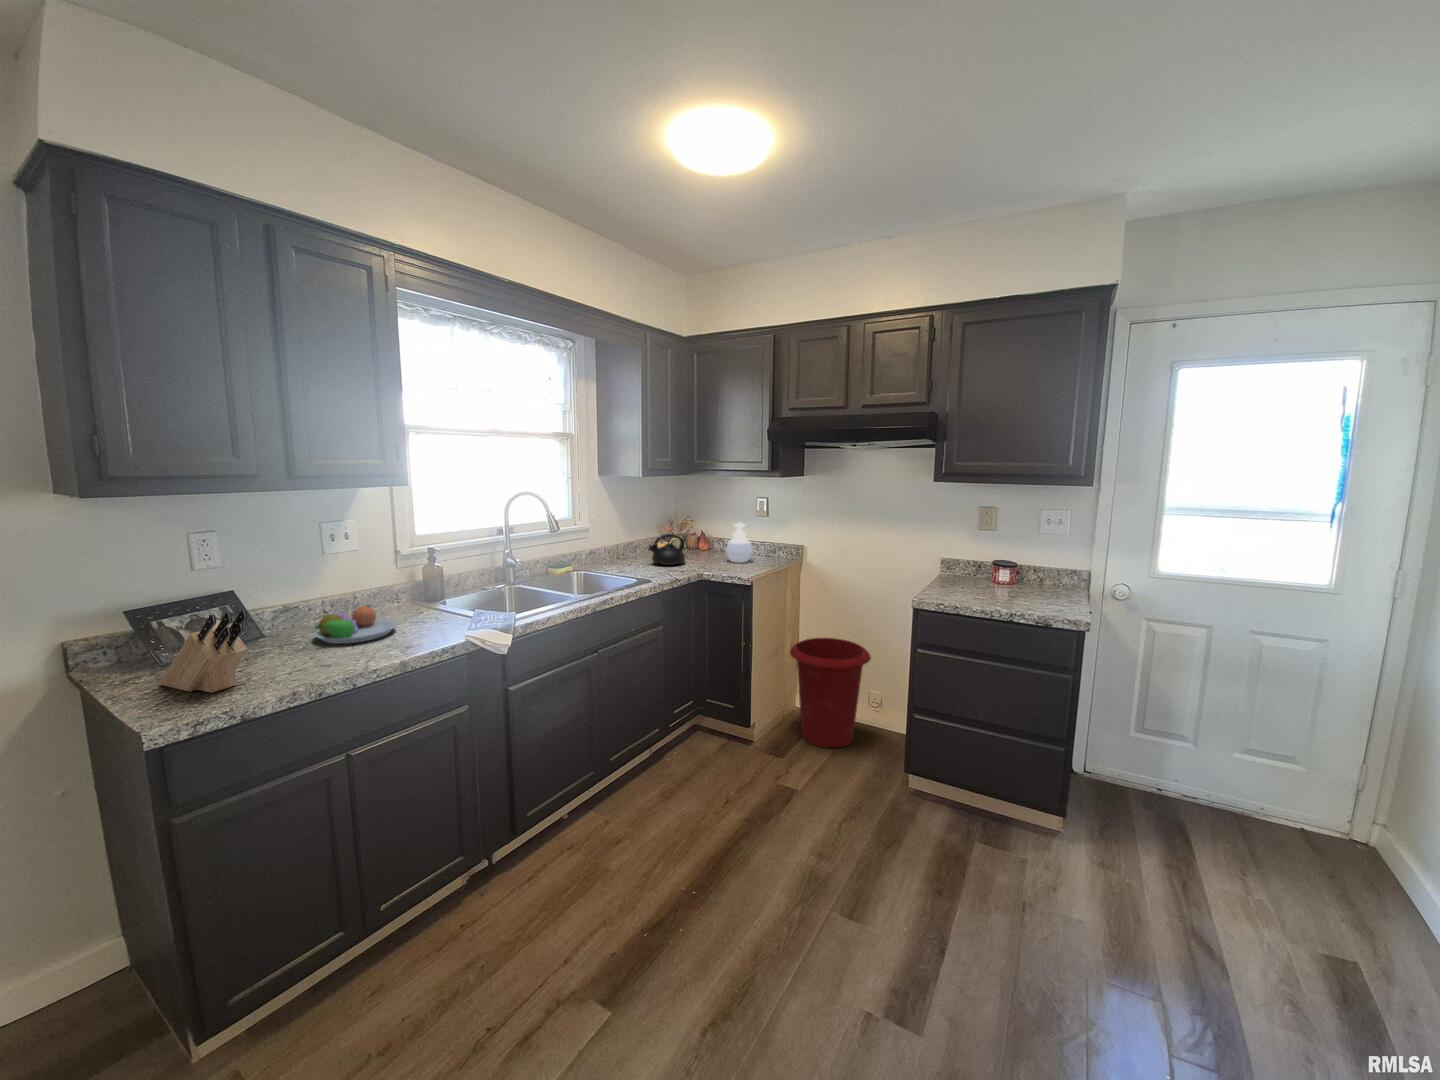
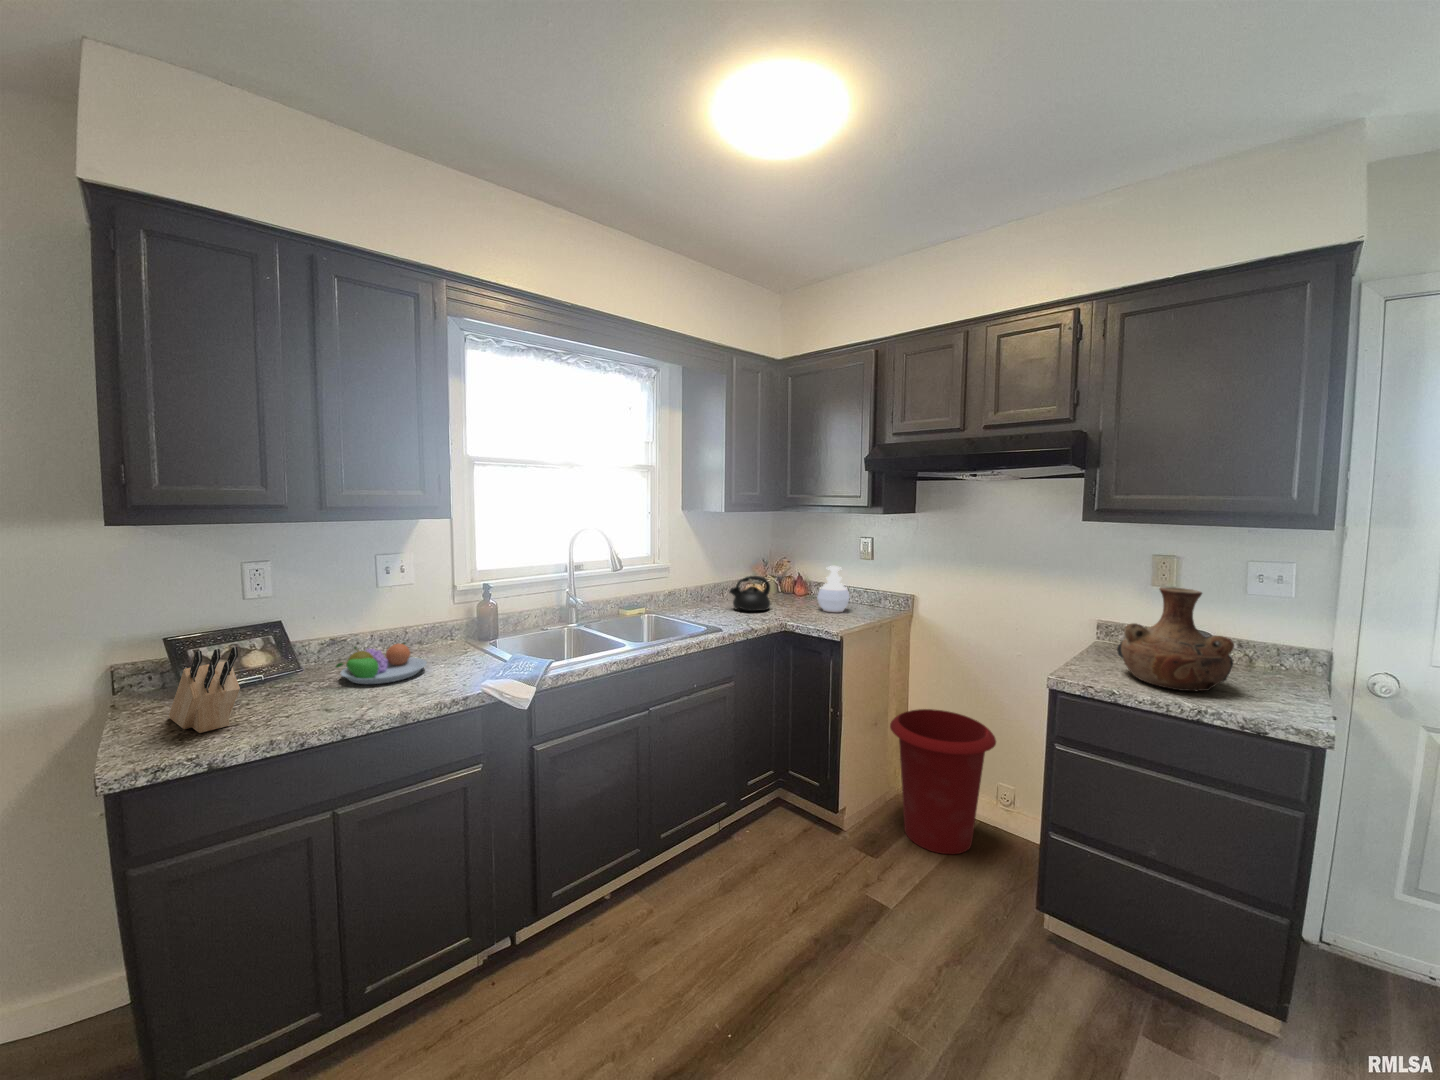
vase: none [958,529,1031,603] -> present [1117,587,1234,691]

